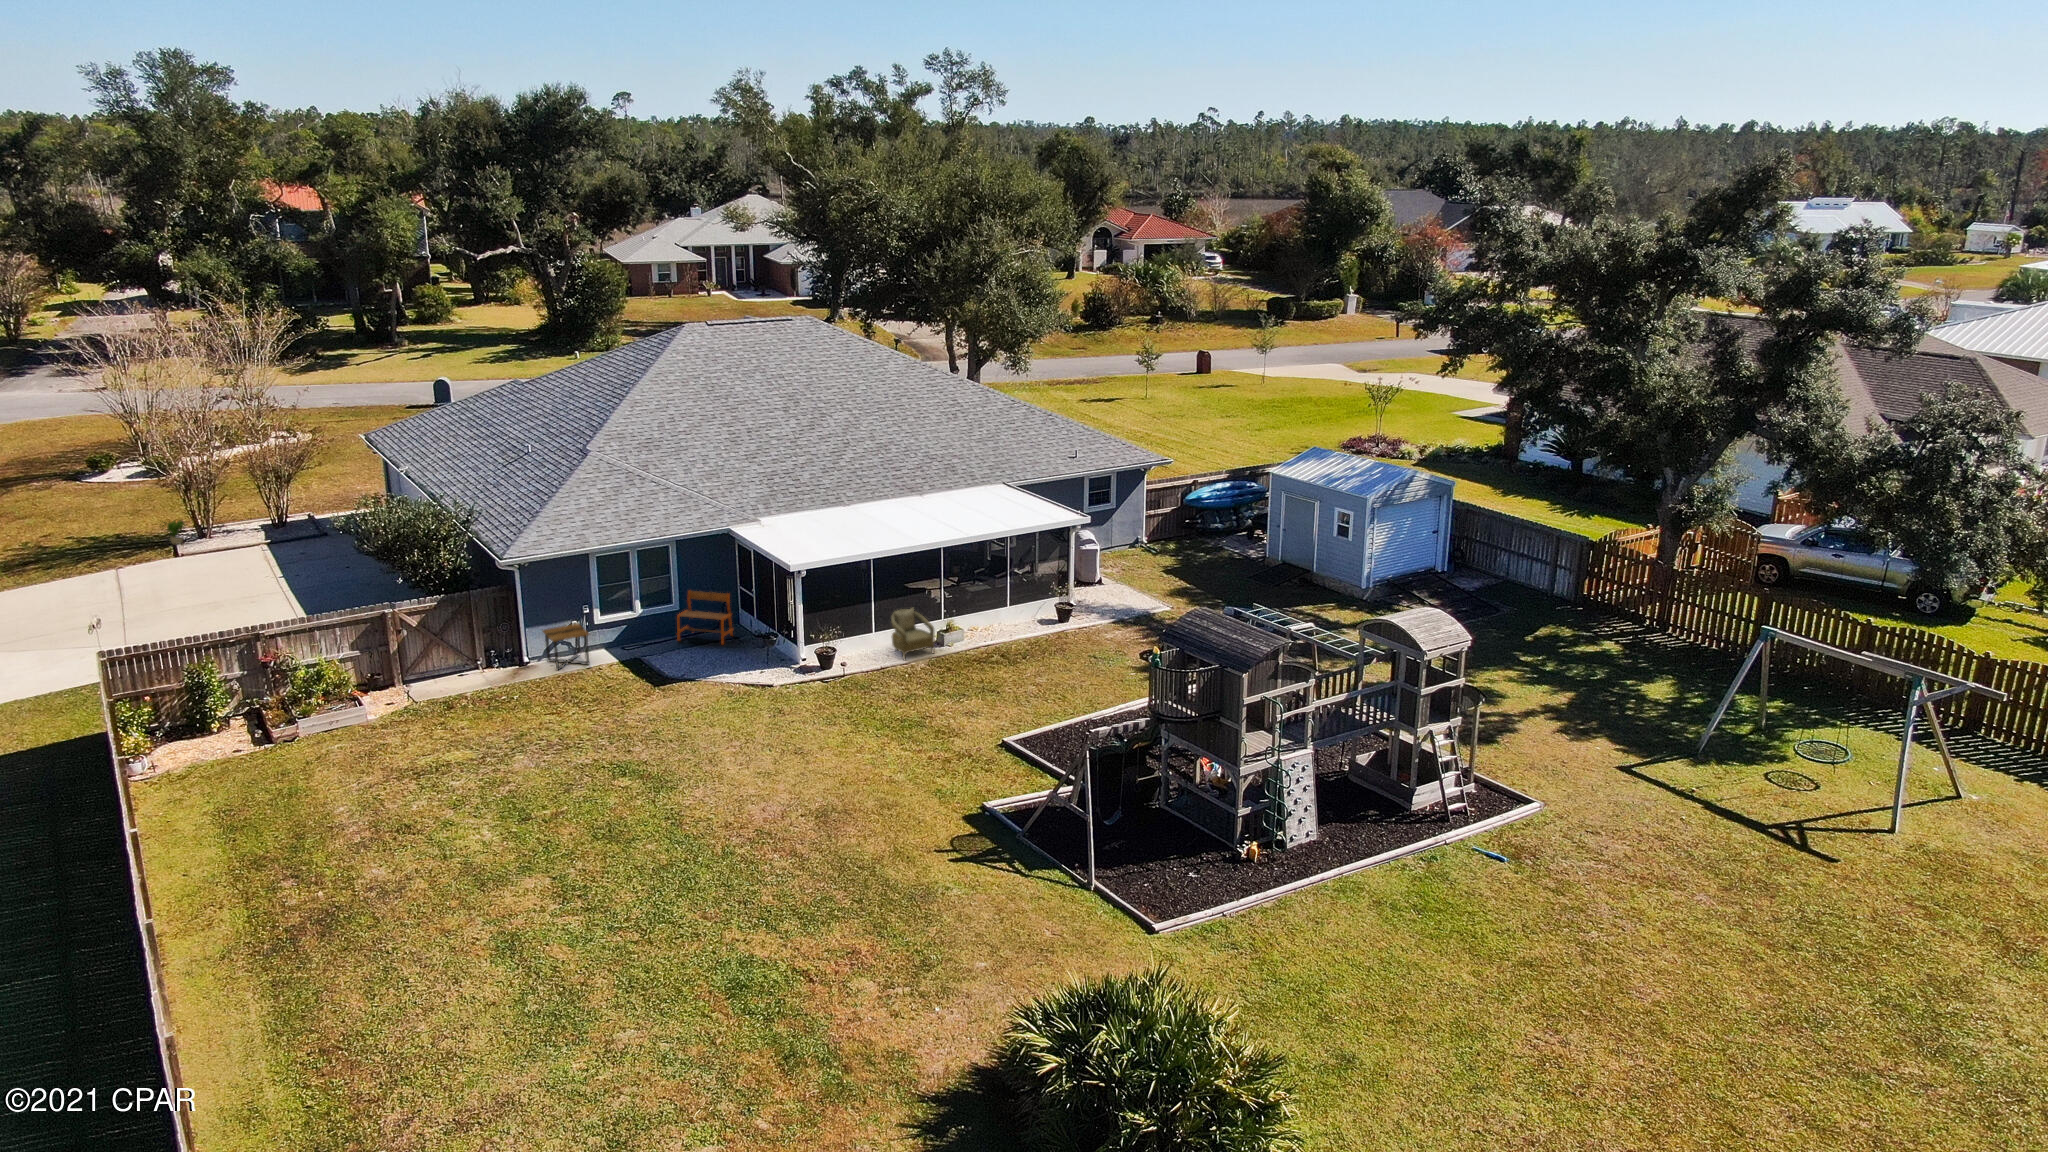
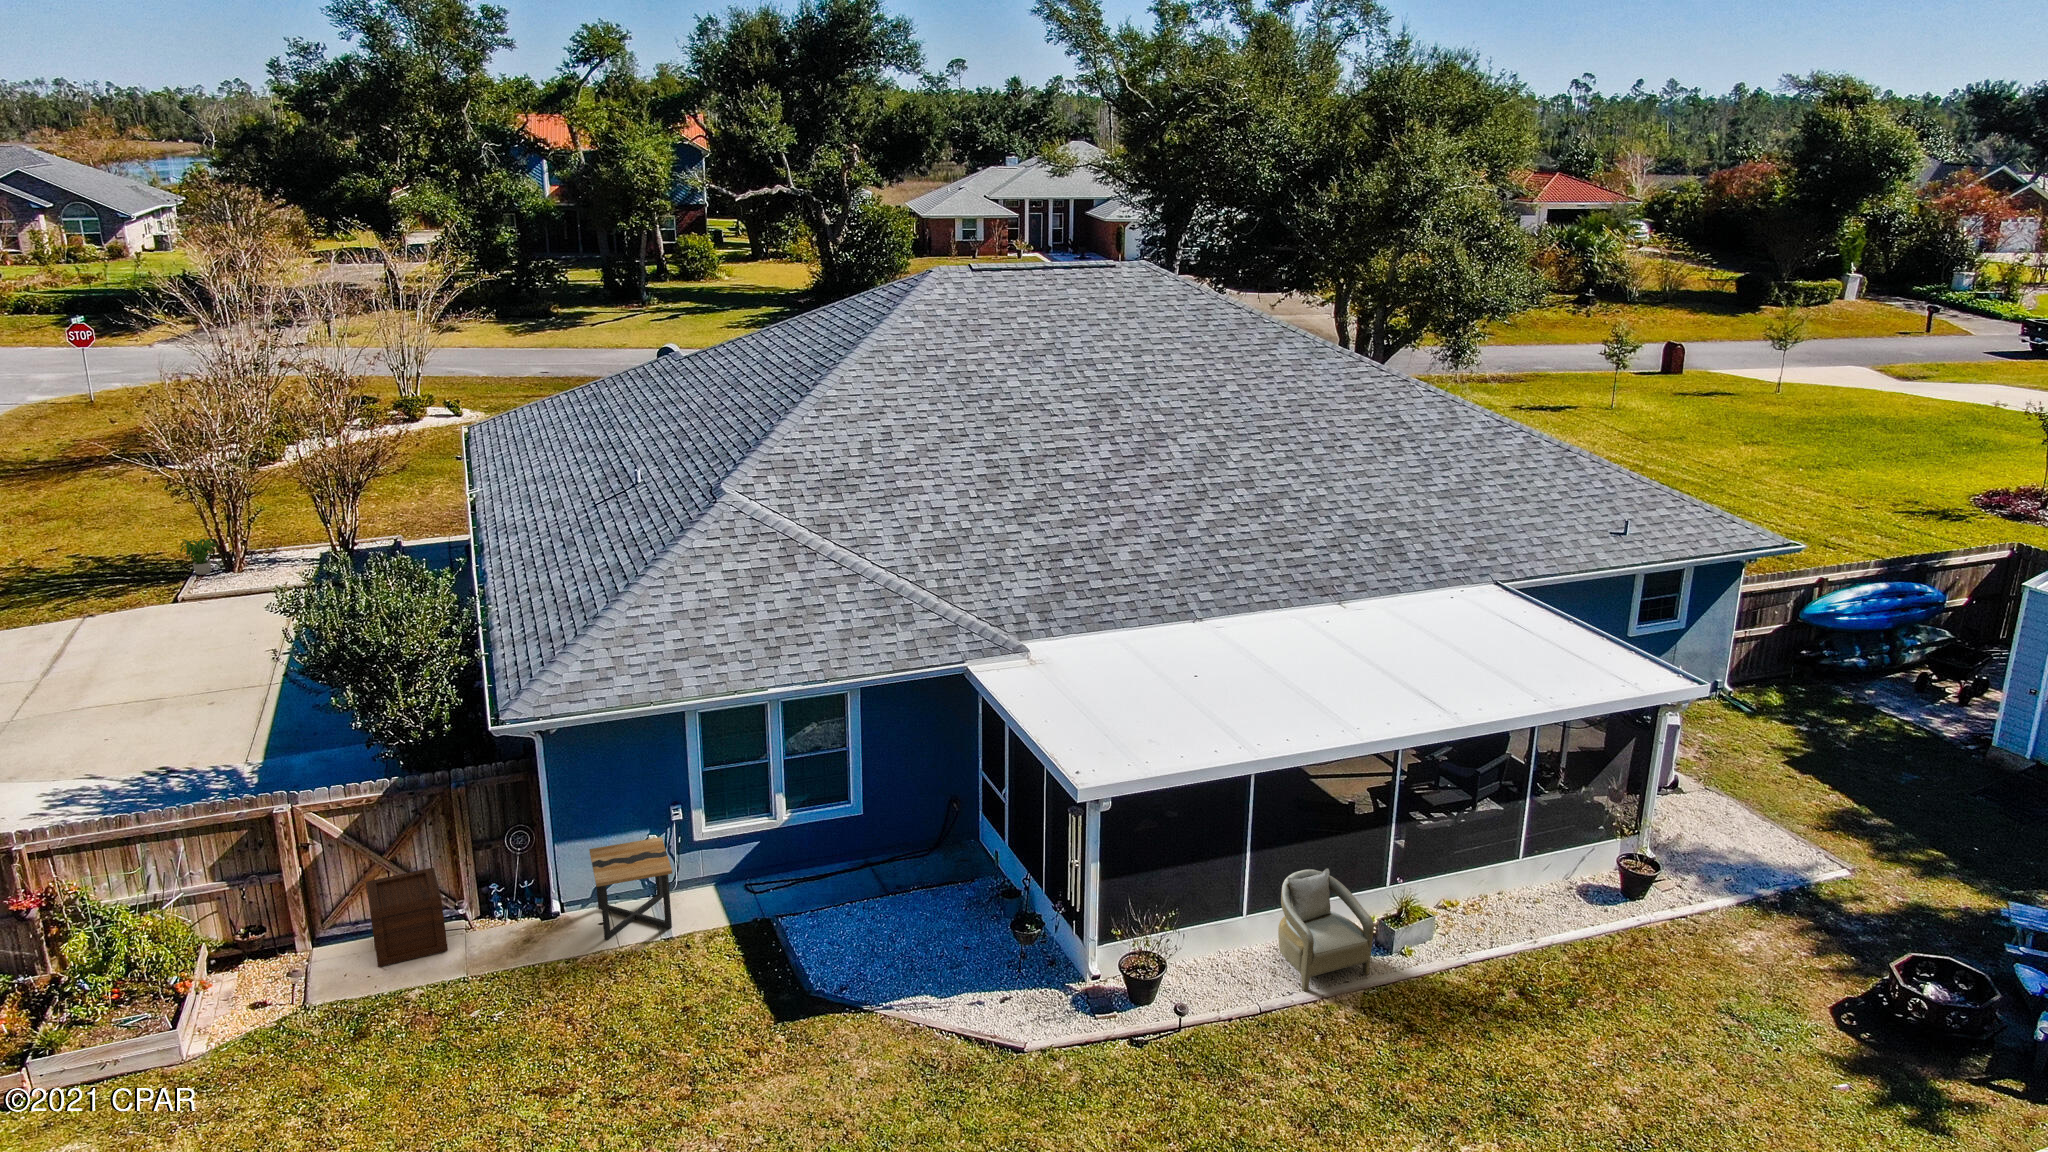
bench: present [677,591,733,644] -> none [852,775,960,897]
wooden crate: none [429,642,476,687] -> present [366,868,448,967]

